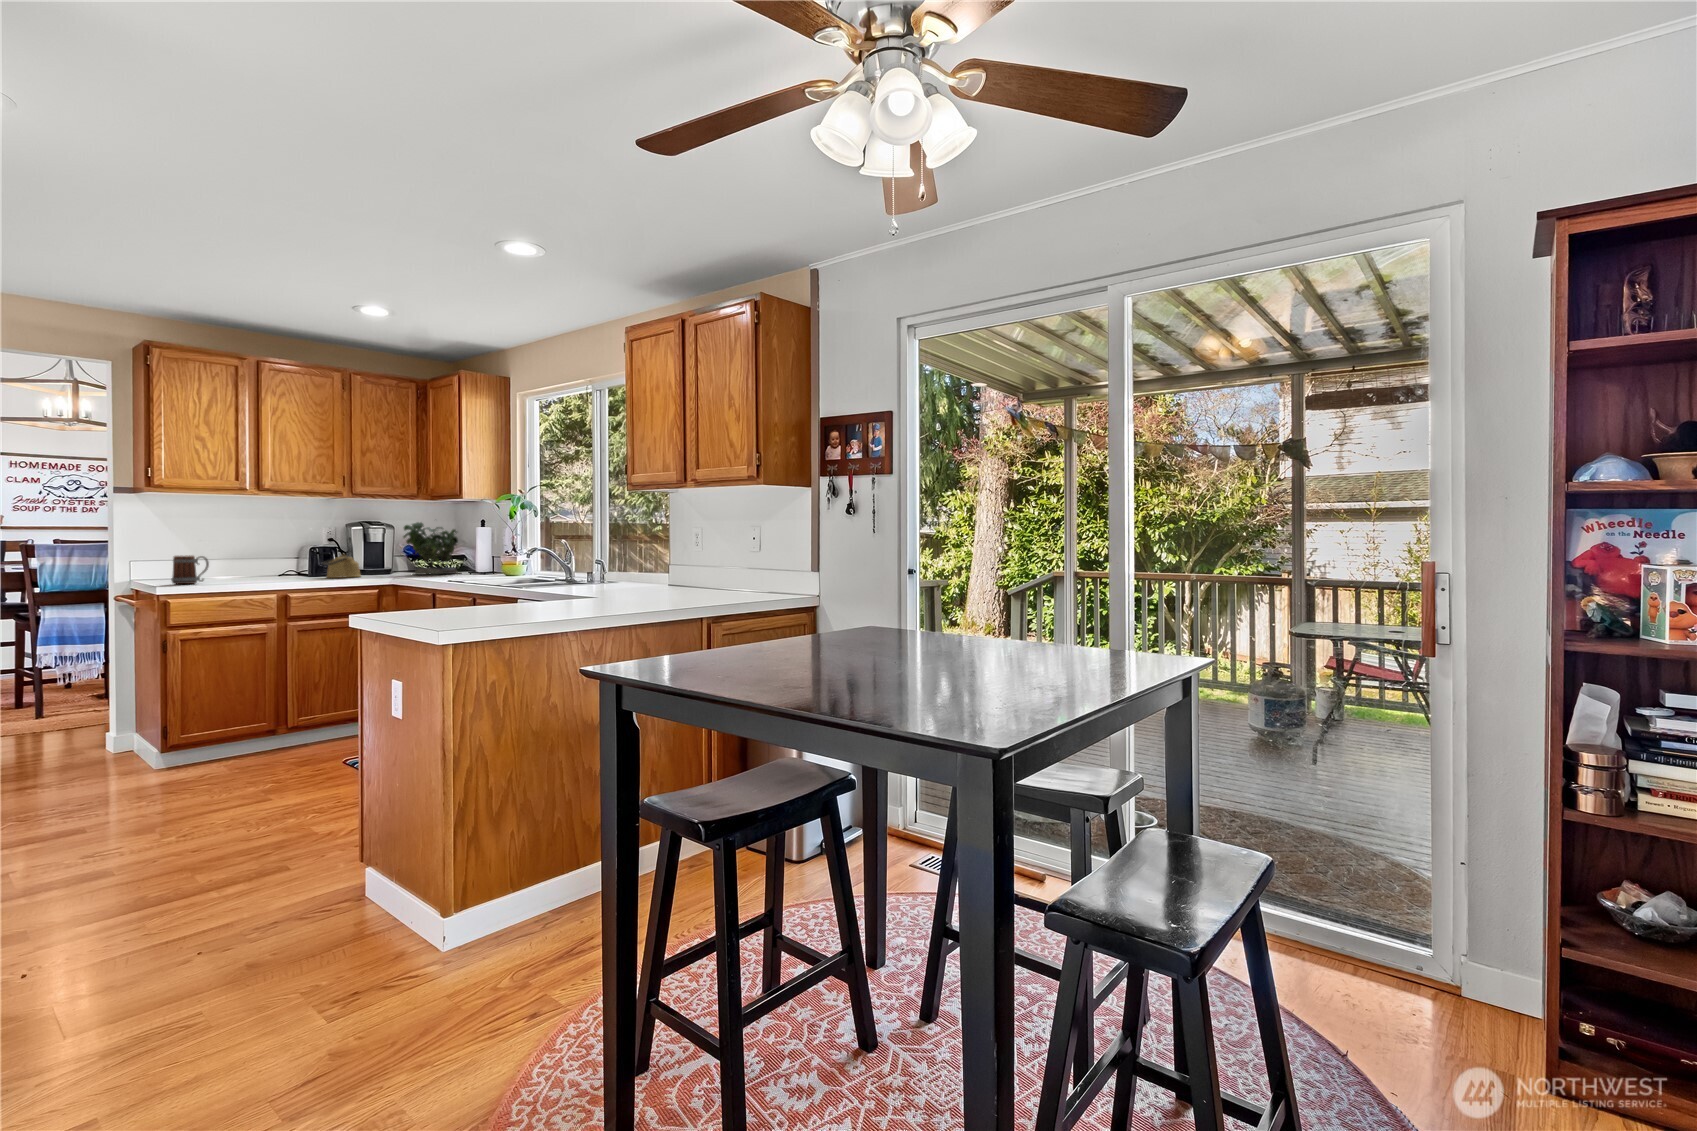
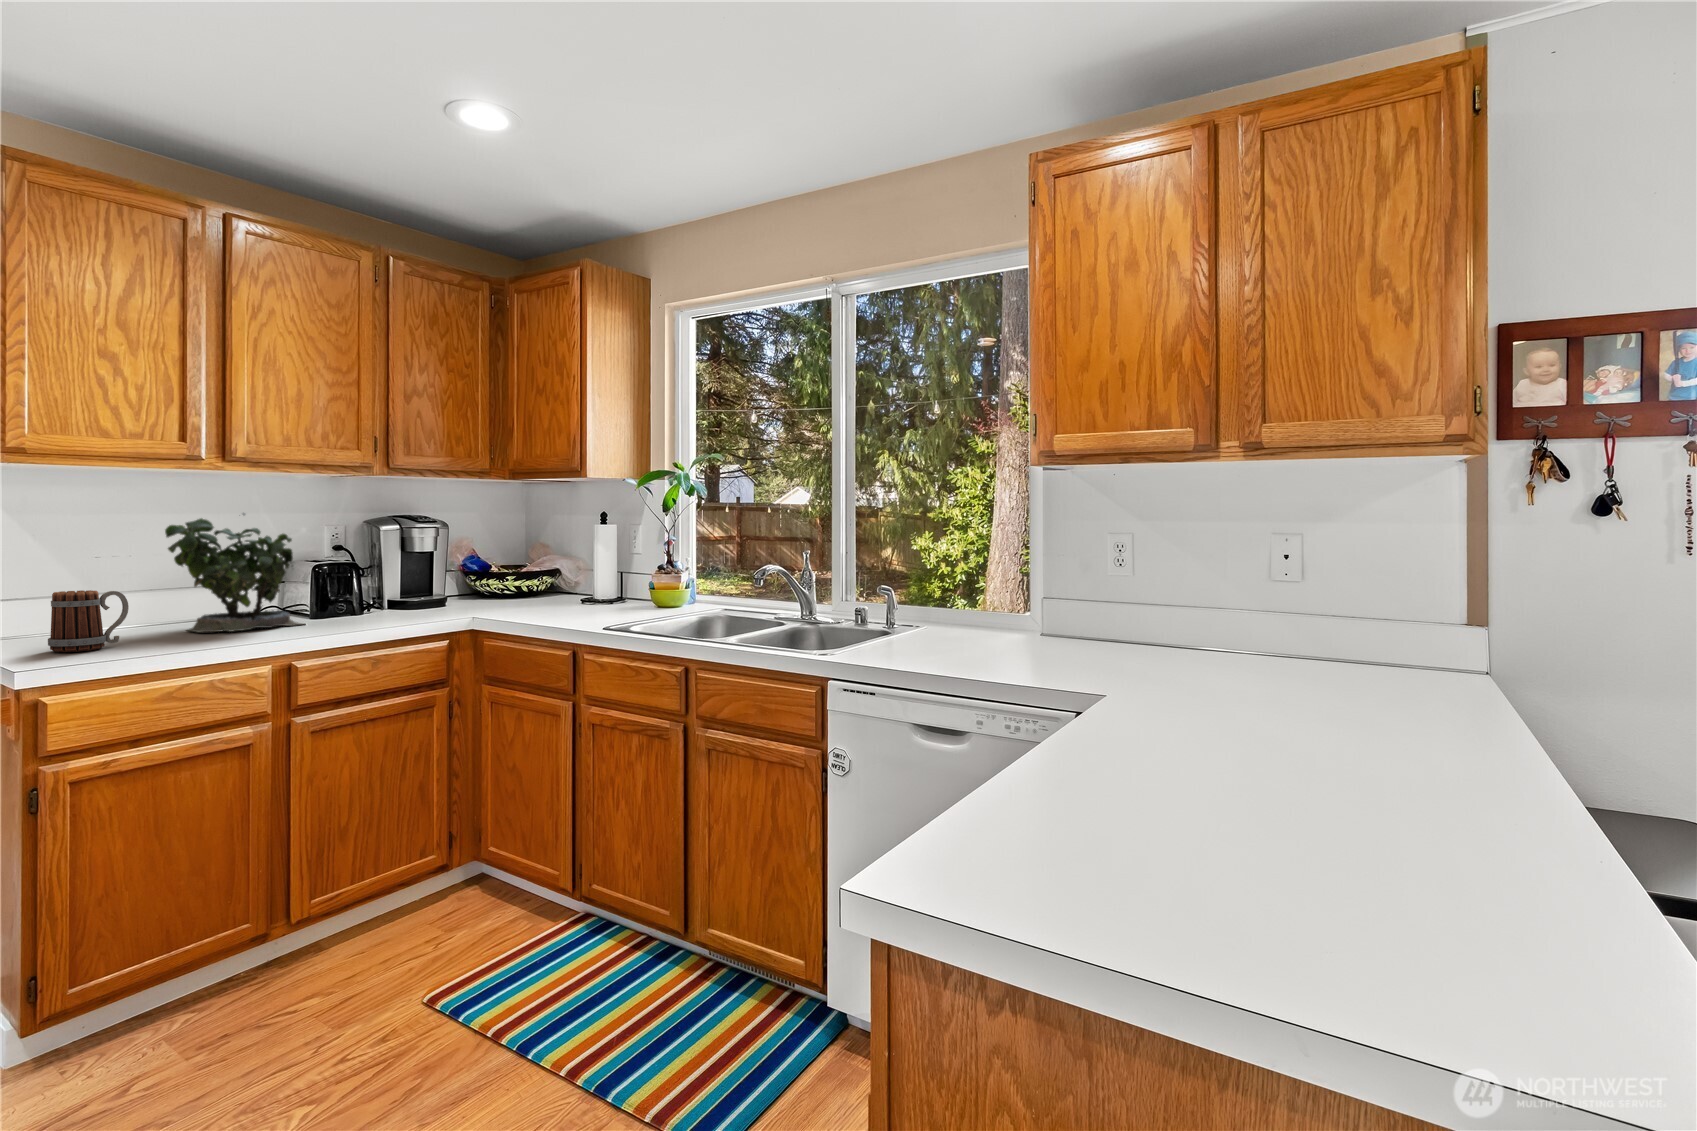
potted plant: present [403,522,458,575] -> present [165,513,302,632]
kettle: present [323,554,361,578] -> none [340,576,411,622]

